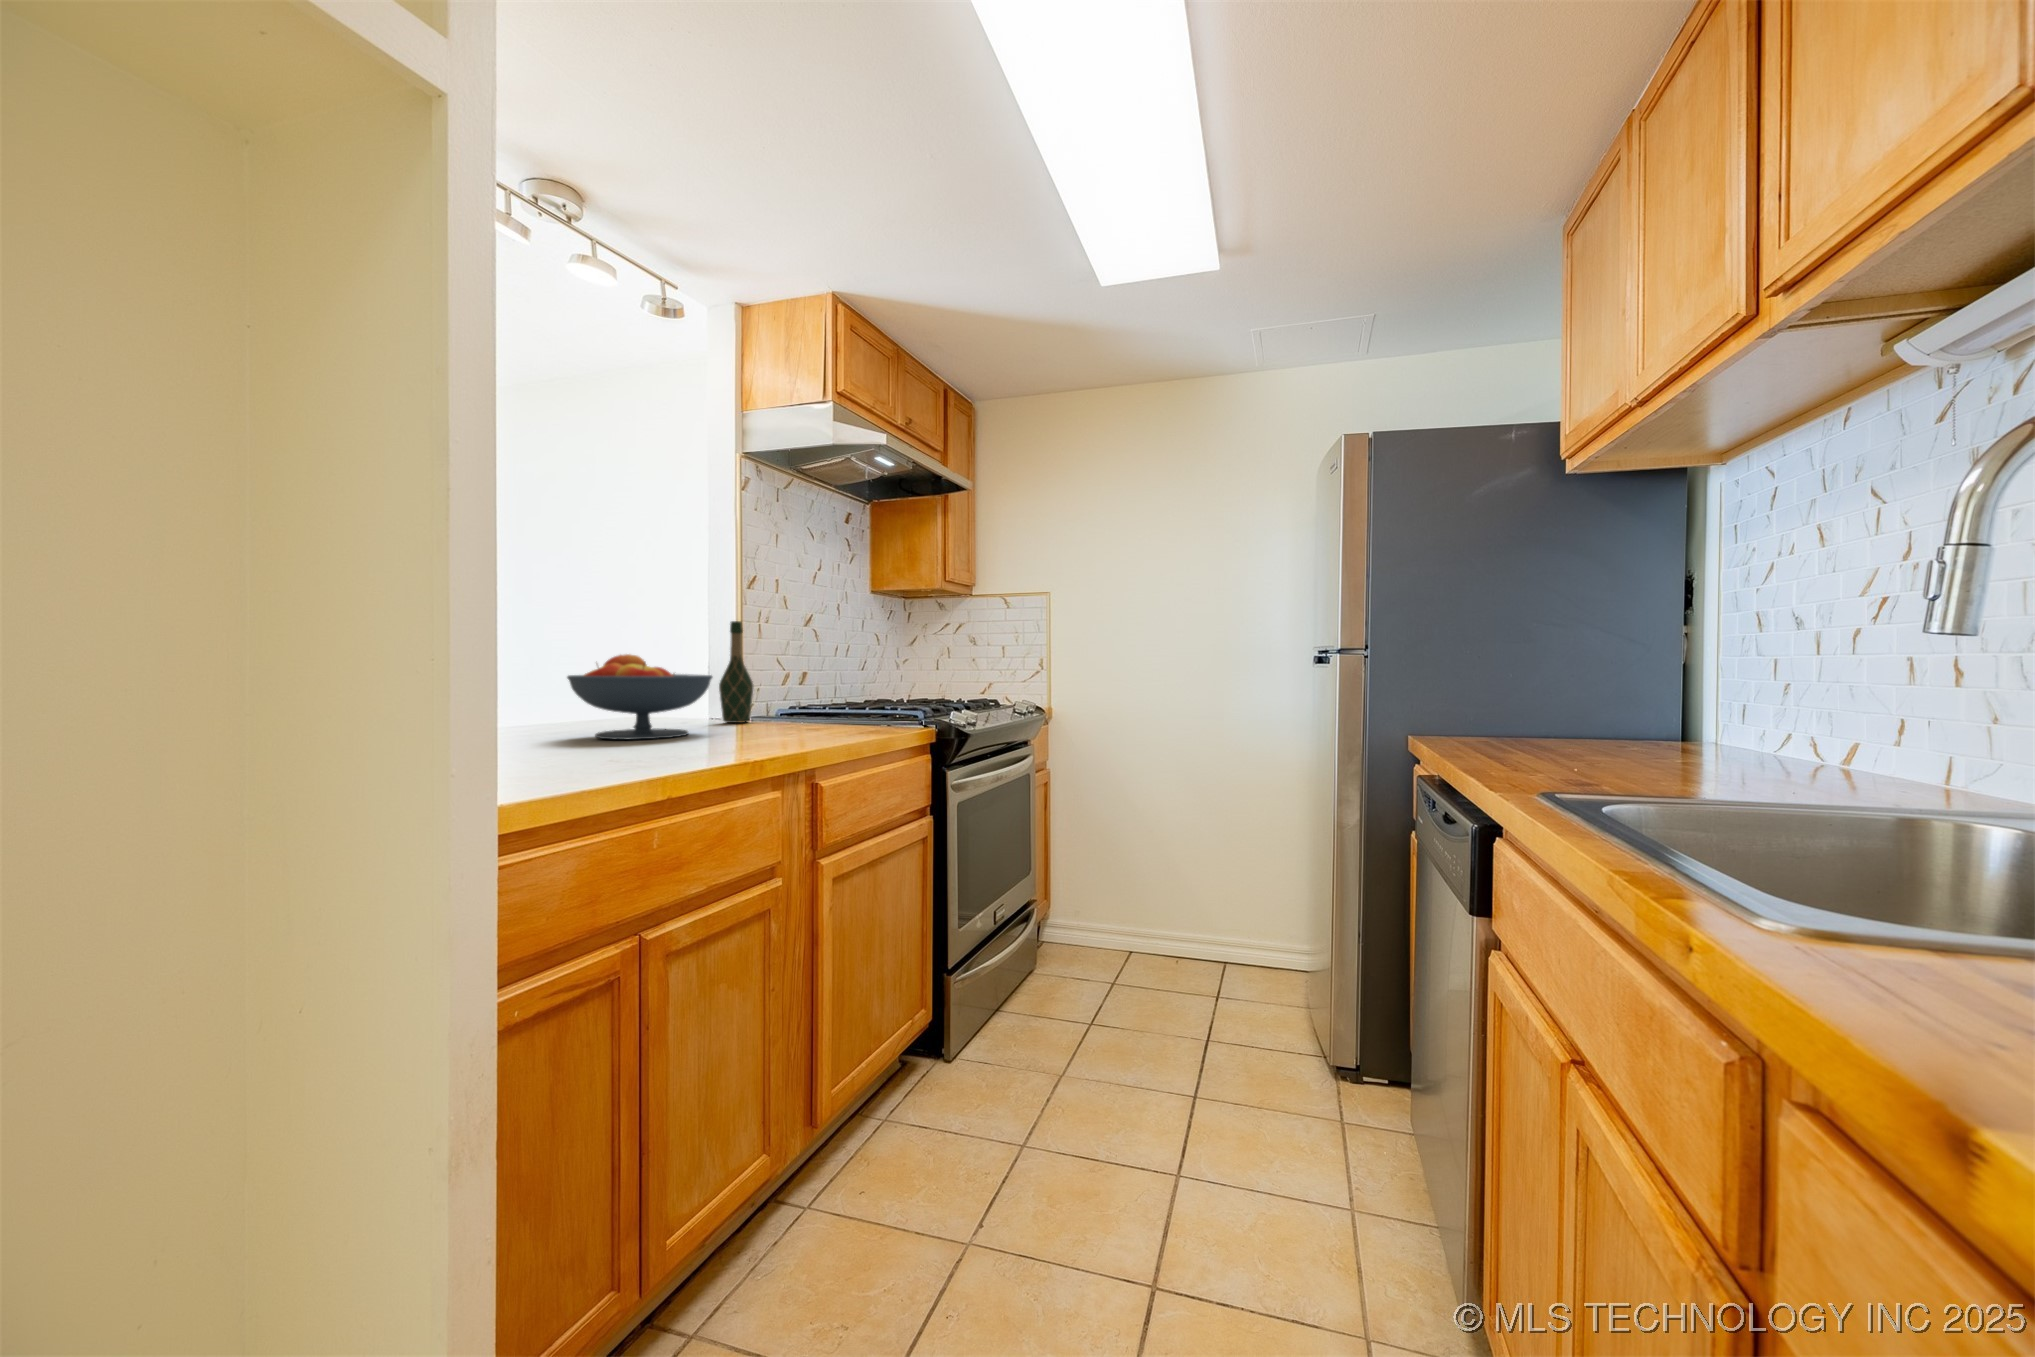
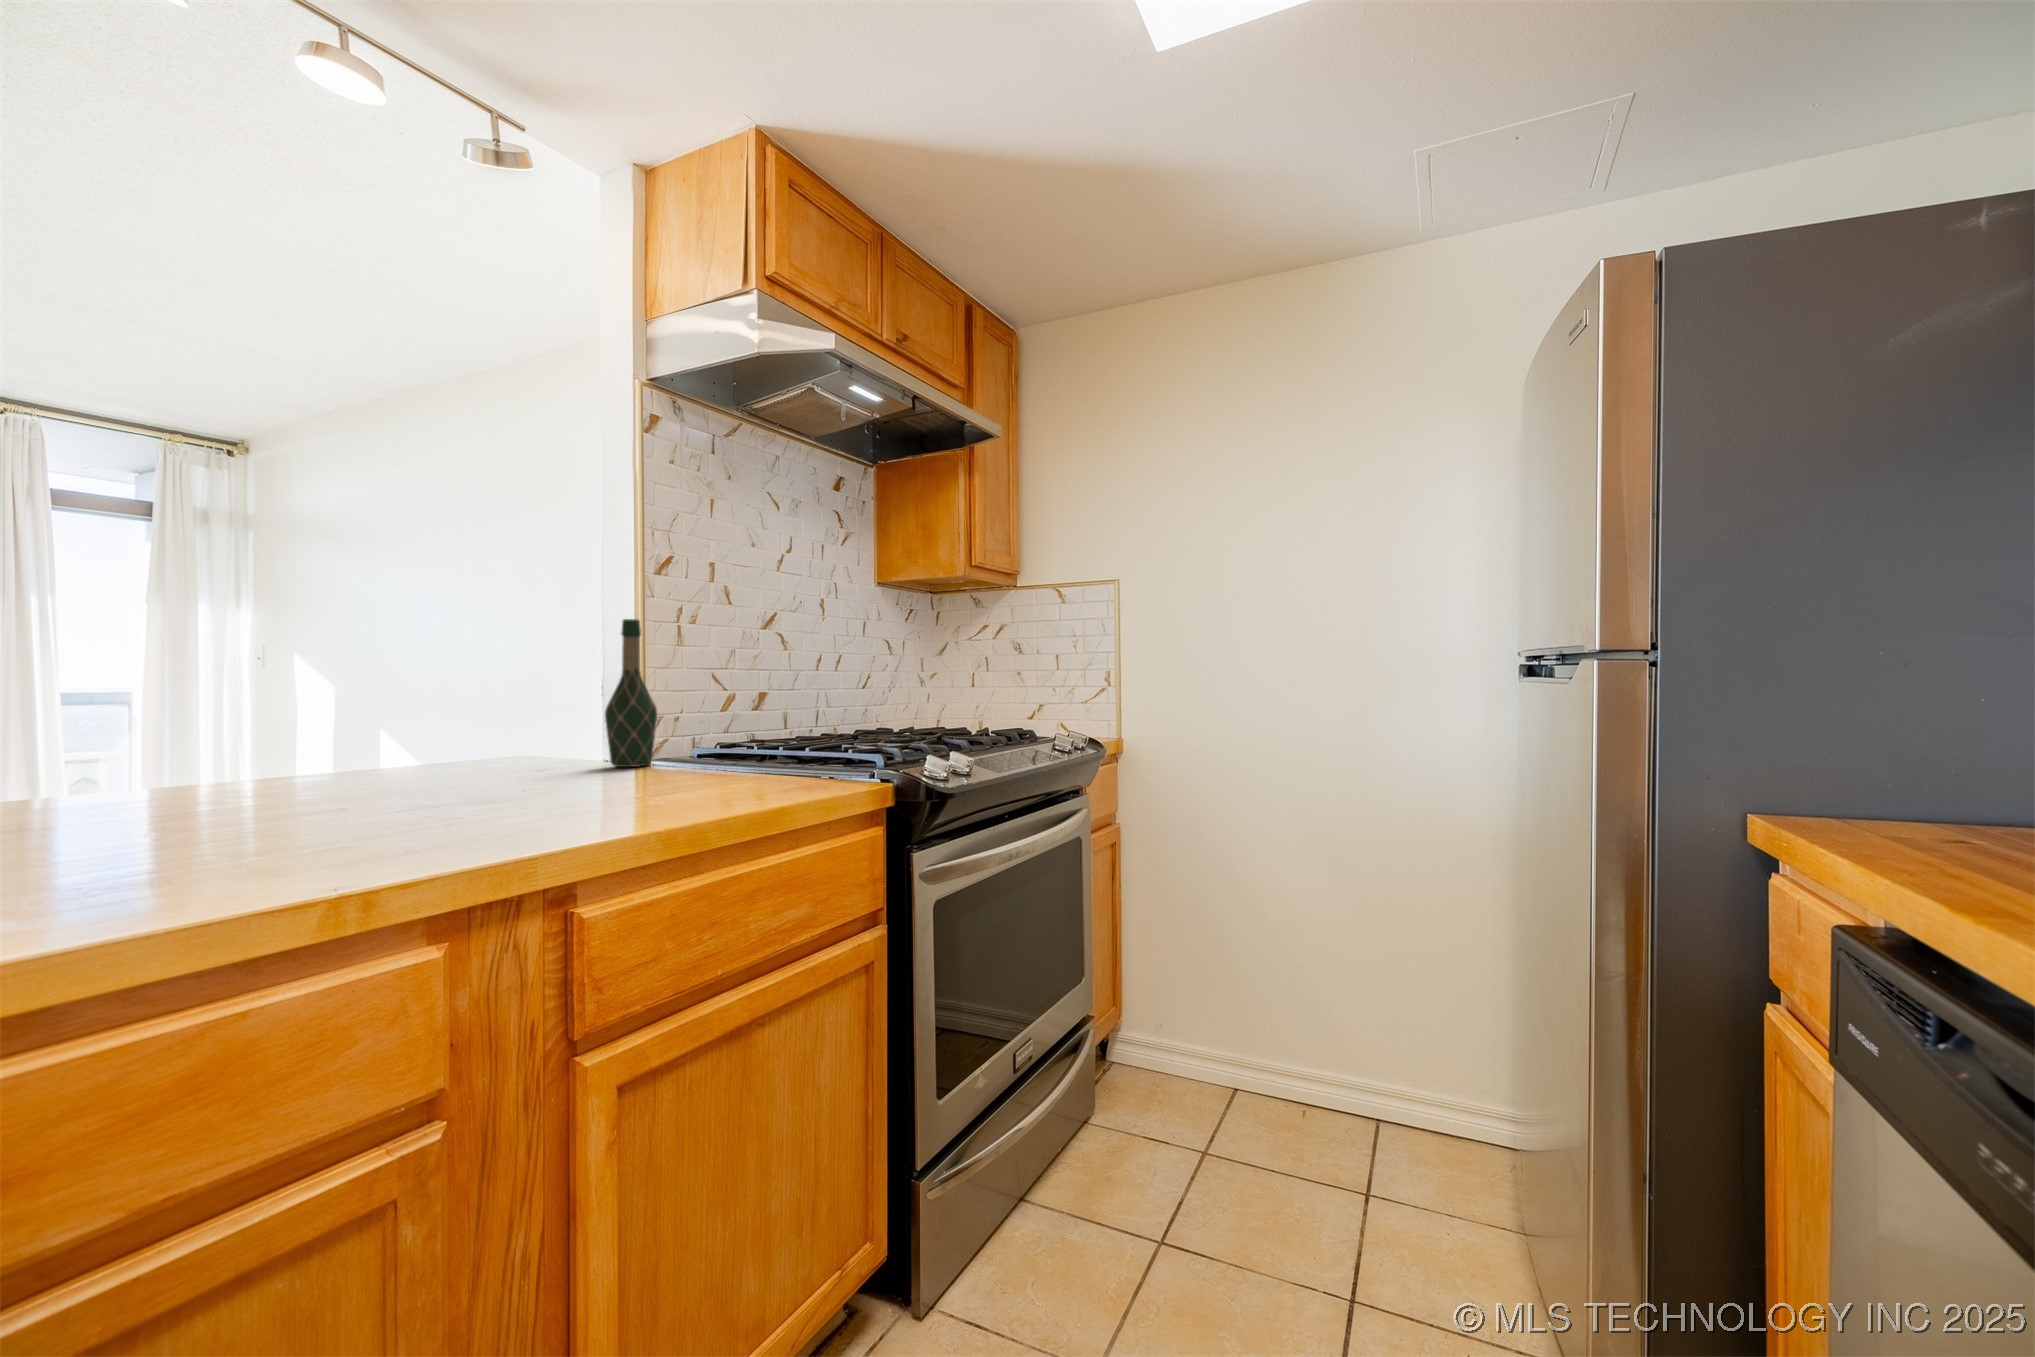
fruit bowl: present [567,654,712,739] -> none [253,668,527,810]

